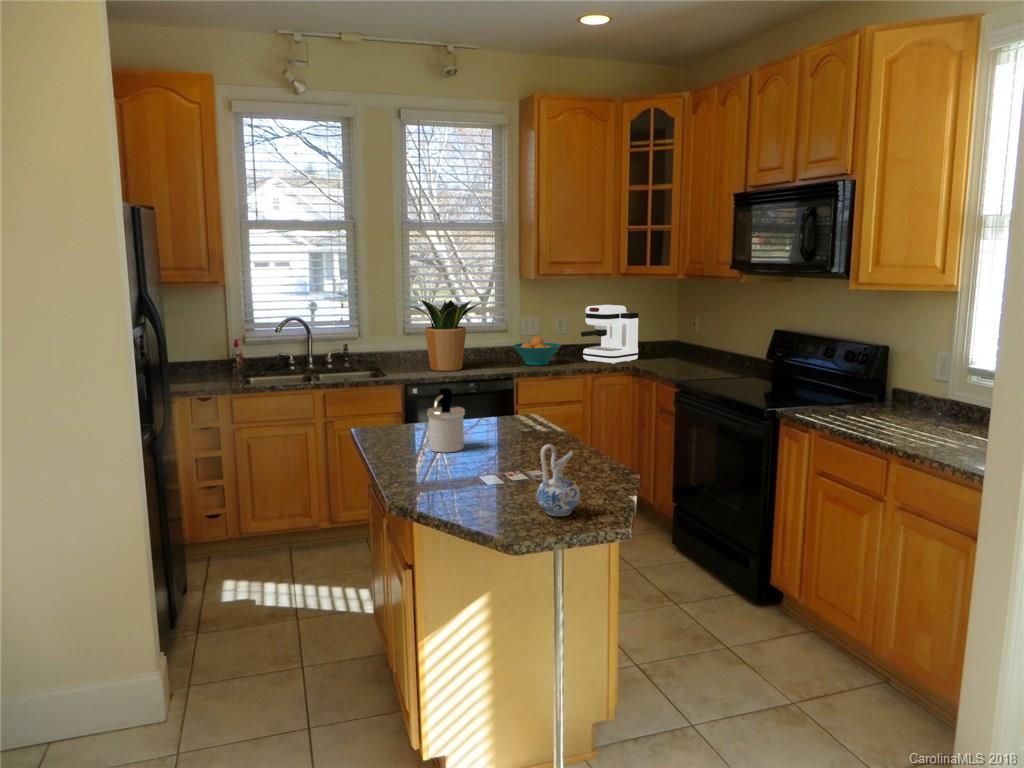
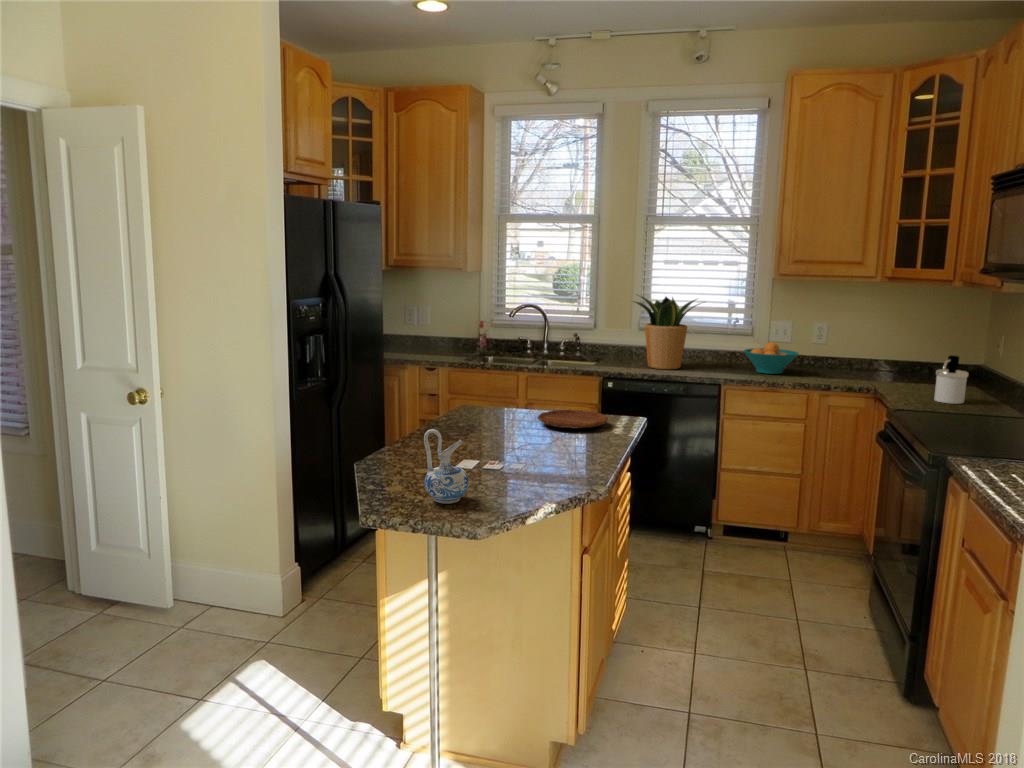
coffee maker: present [581,305,638,364] -> none [825,313,905,381]
soap dispenser: present [427,388,465,453] -> present [934,355,968,404]
tray: none [463,416,533,434] -> present [538,410,608,428]

